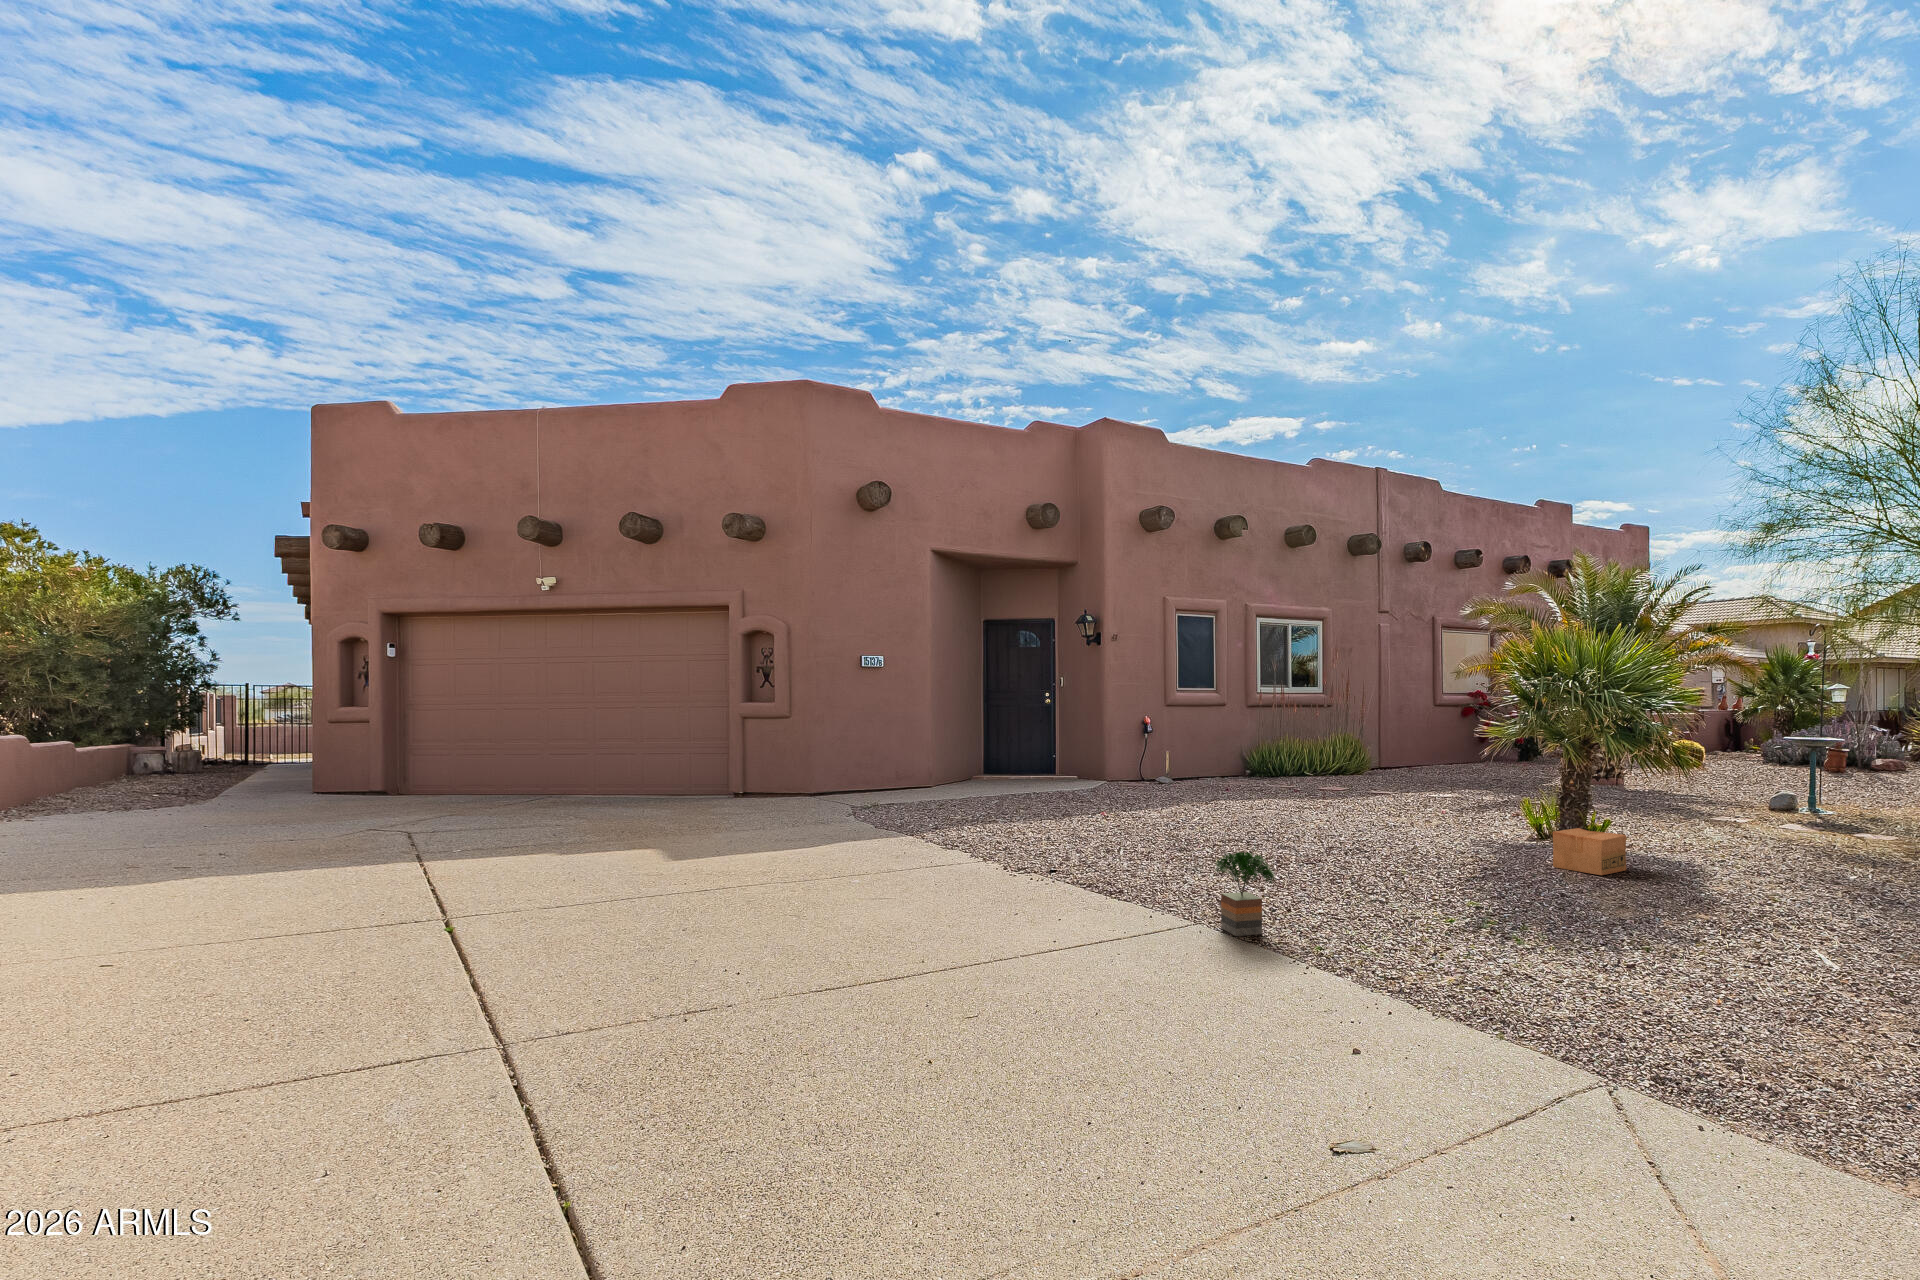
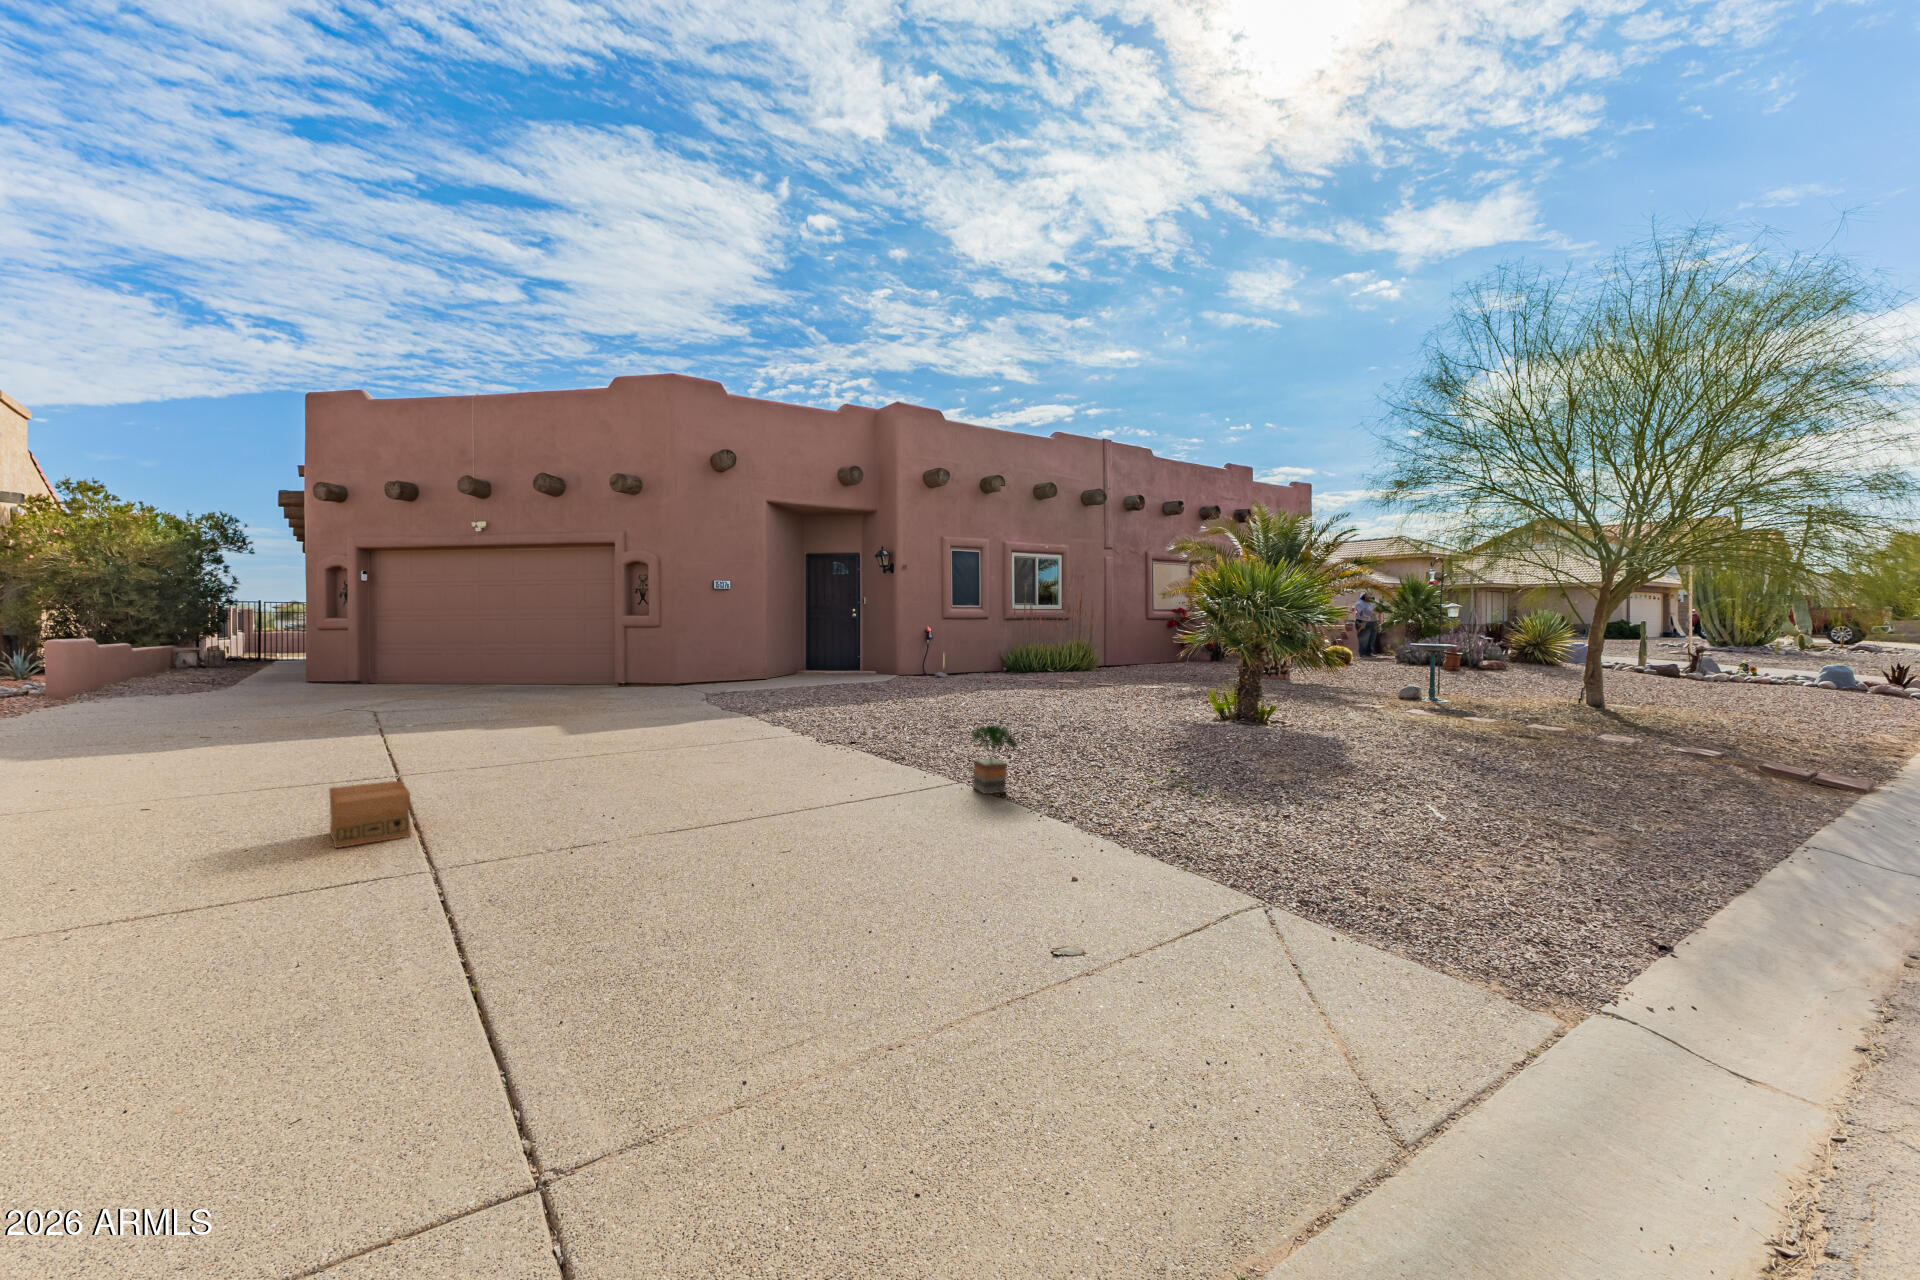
cardboard box: present [1553,828,1626,875] -> present [329,780,411,848]

